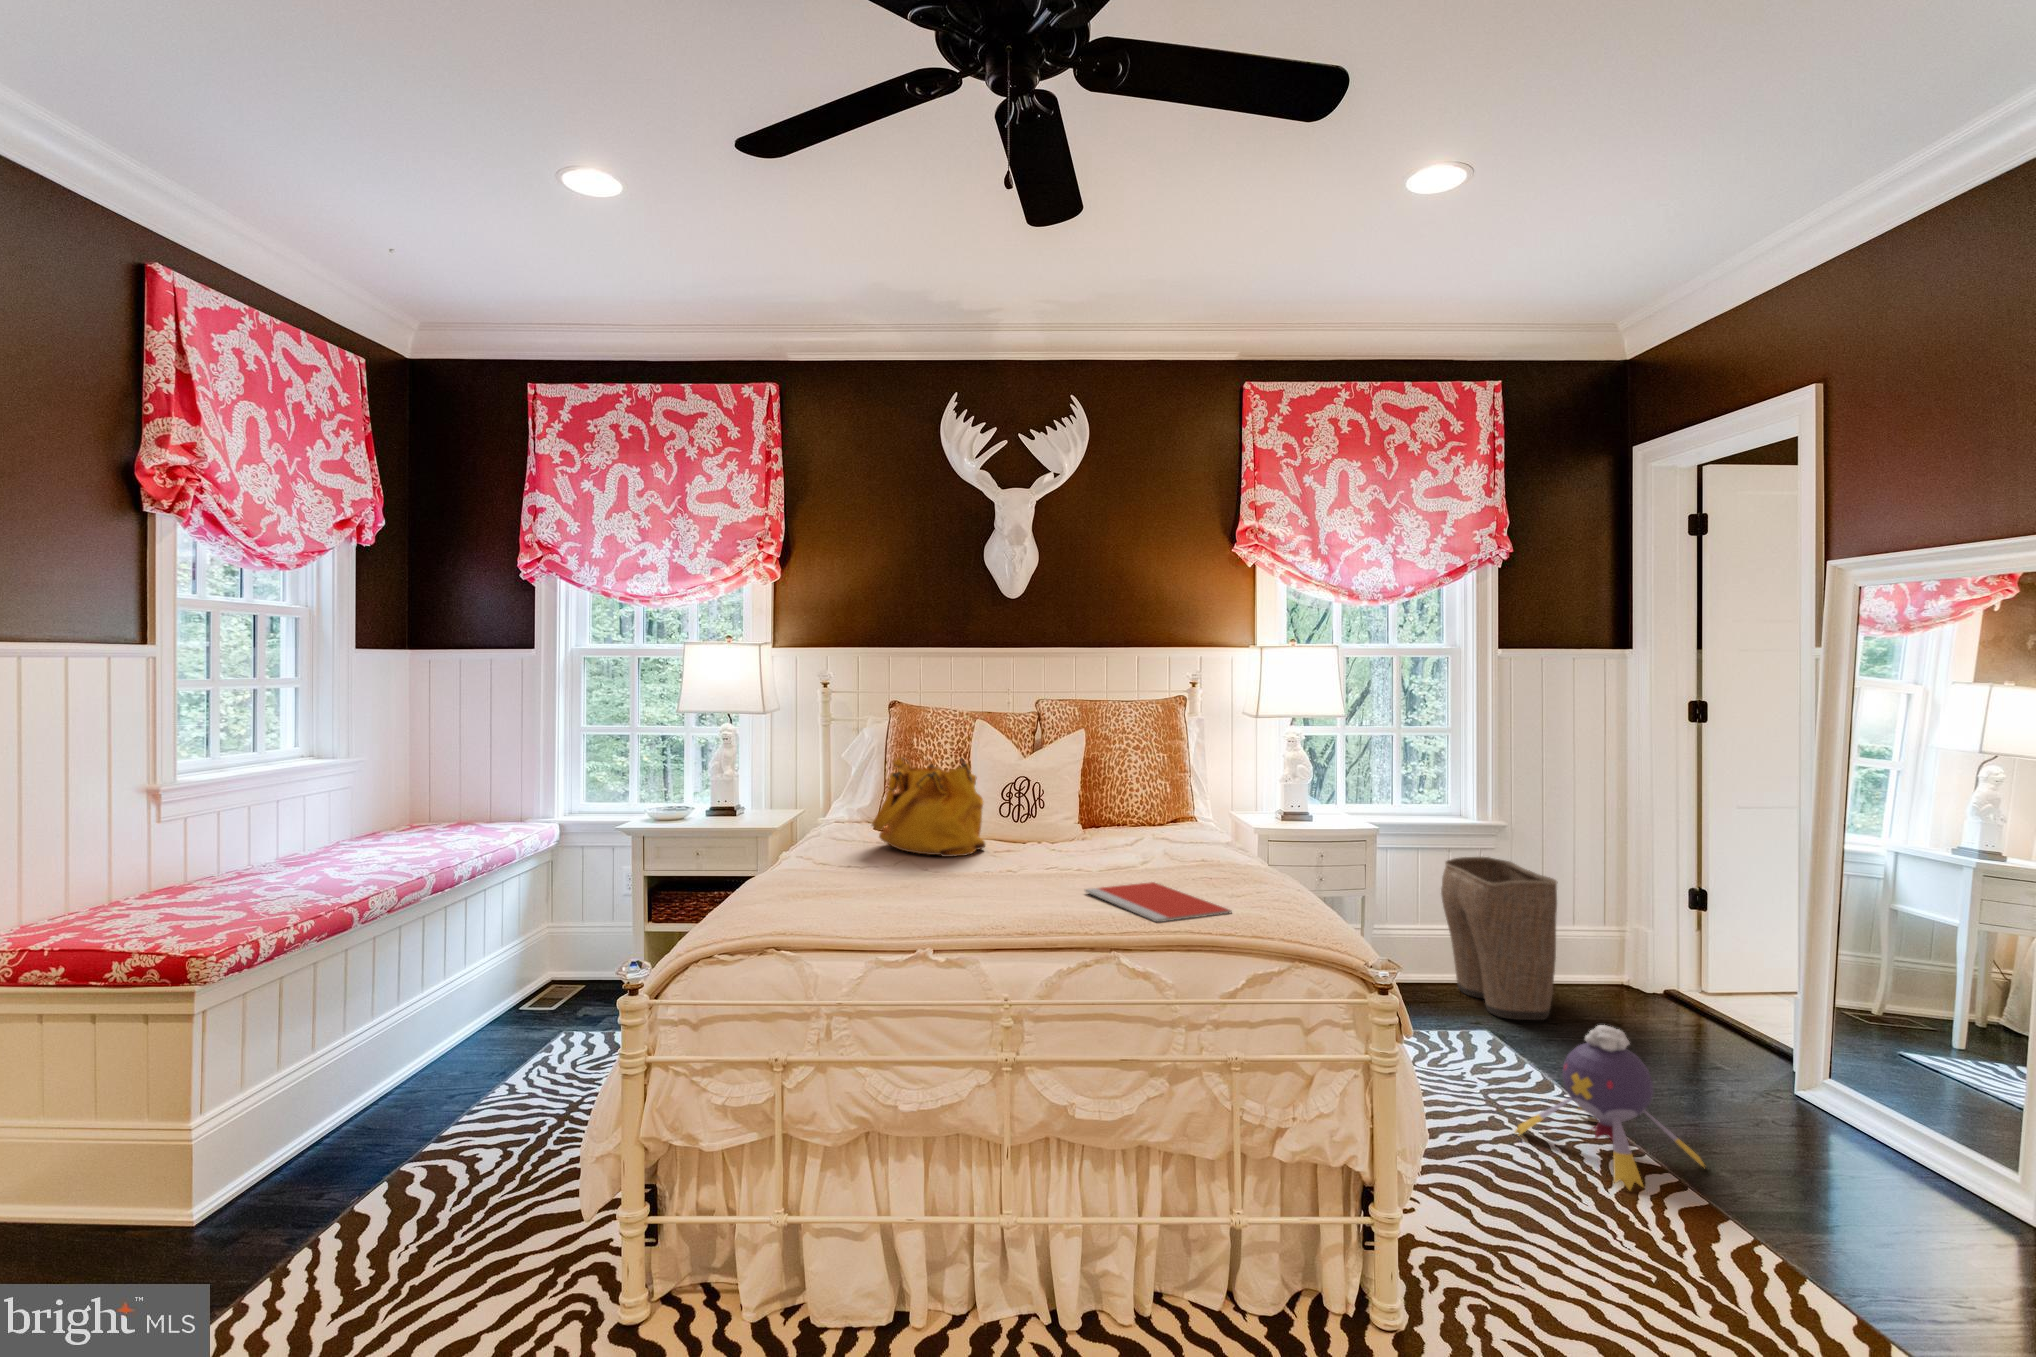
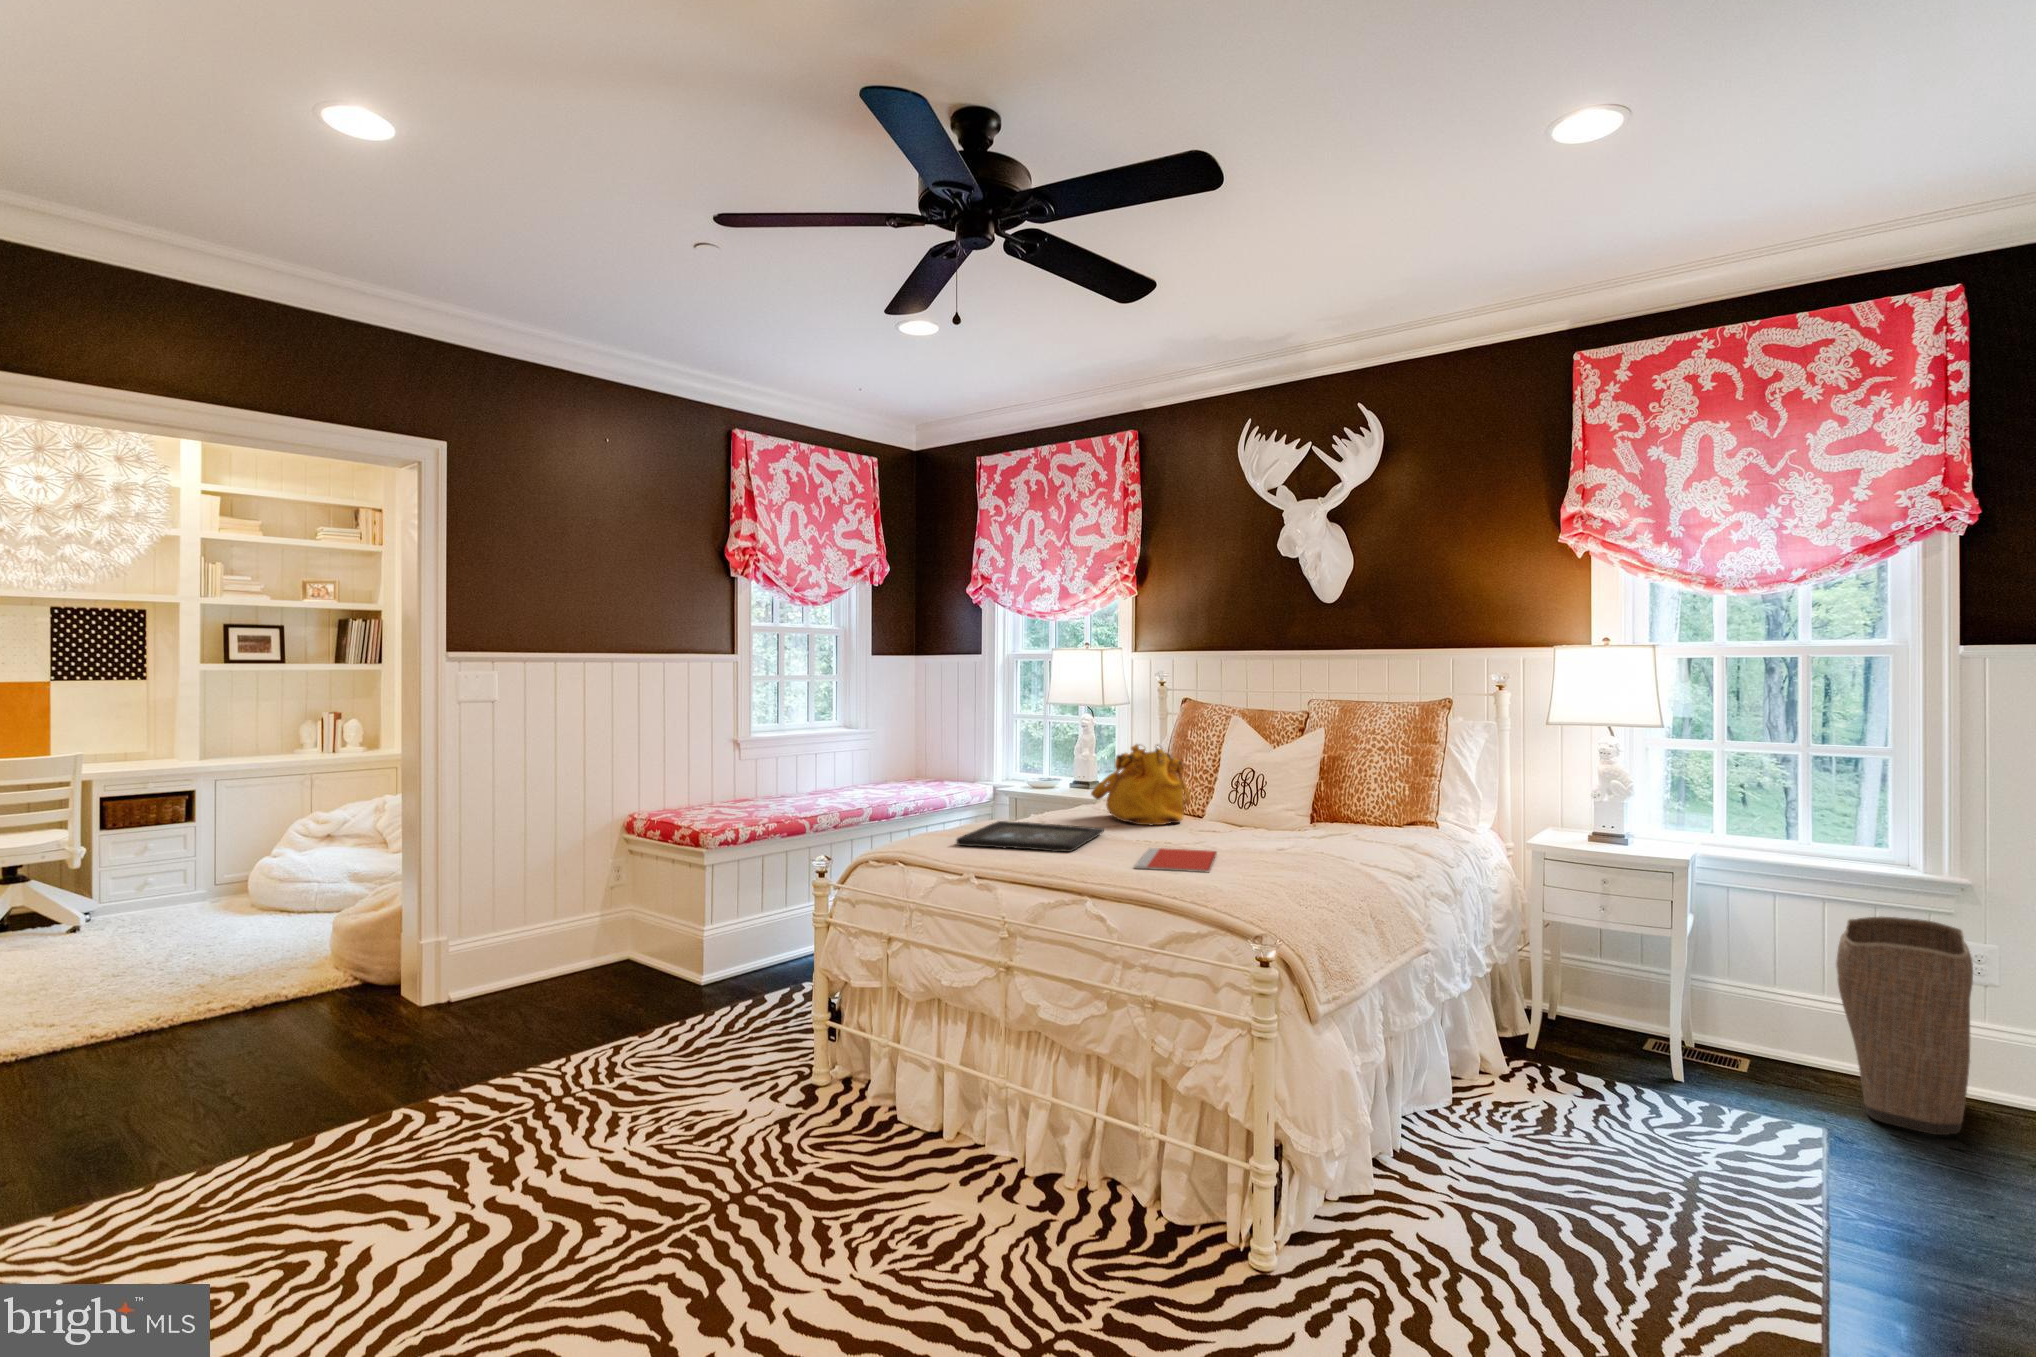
tray: none [826,869,1022,925] -> present [956,821,1104,852]
plush toy: present [1515,1025,1704,1190] -> none [1656,1089,1878,1290]

